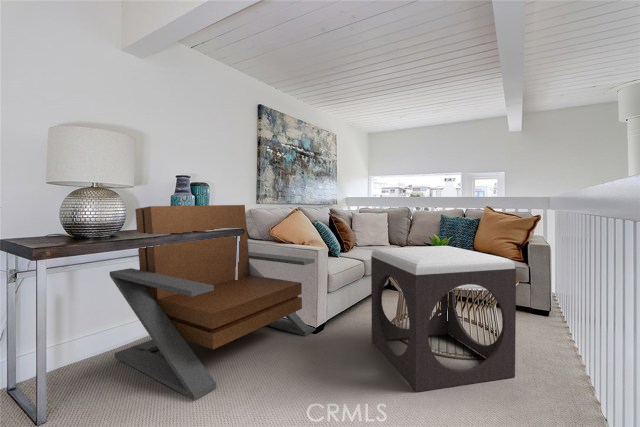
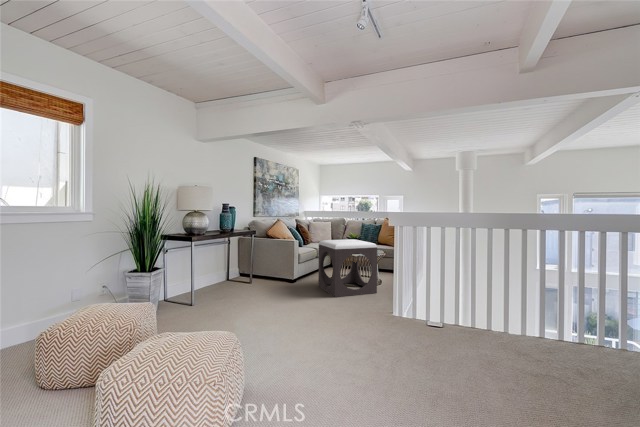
lounge chair: present [109,205,316,400] -> none [192,218,291,301]

